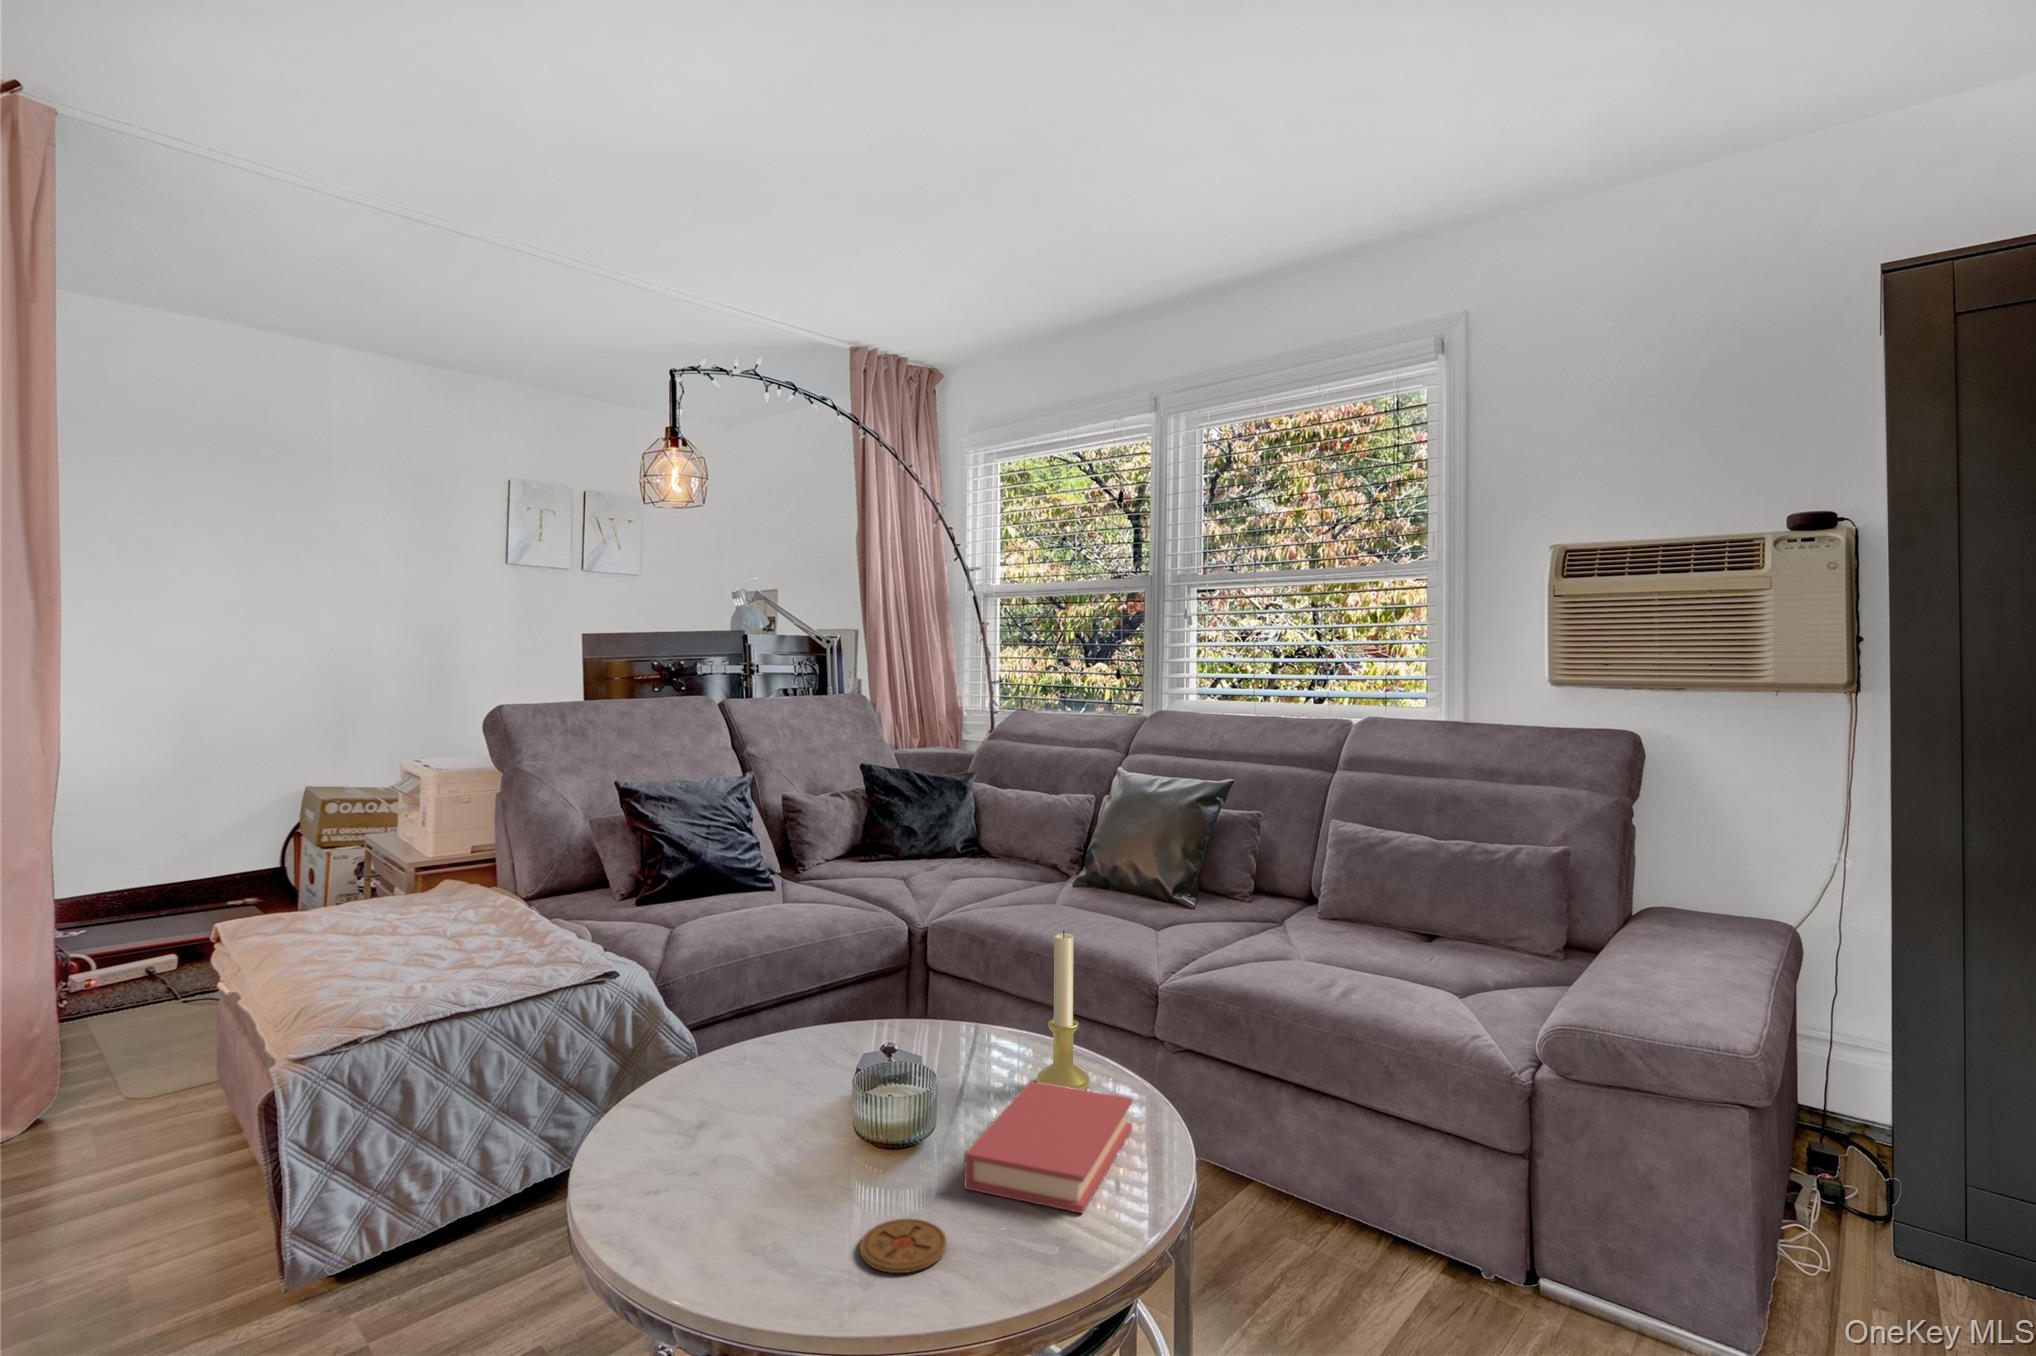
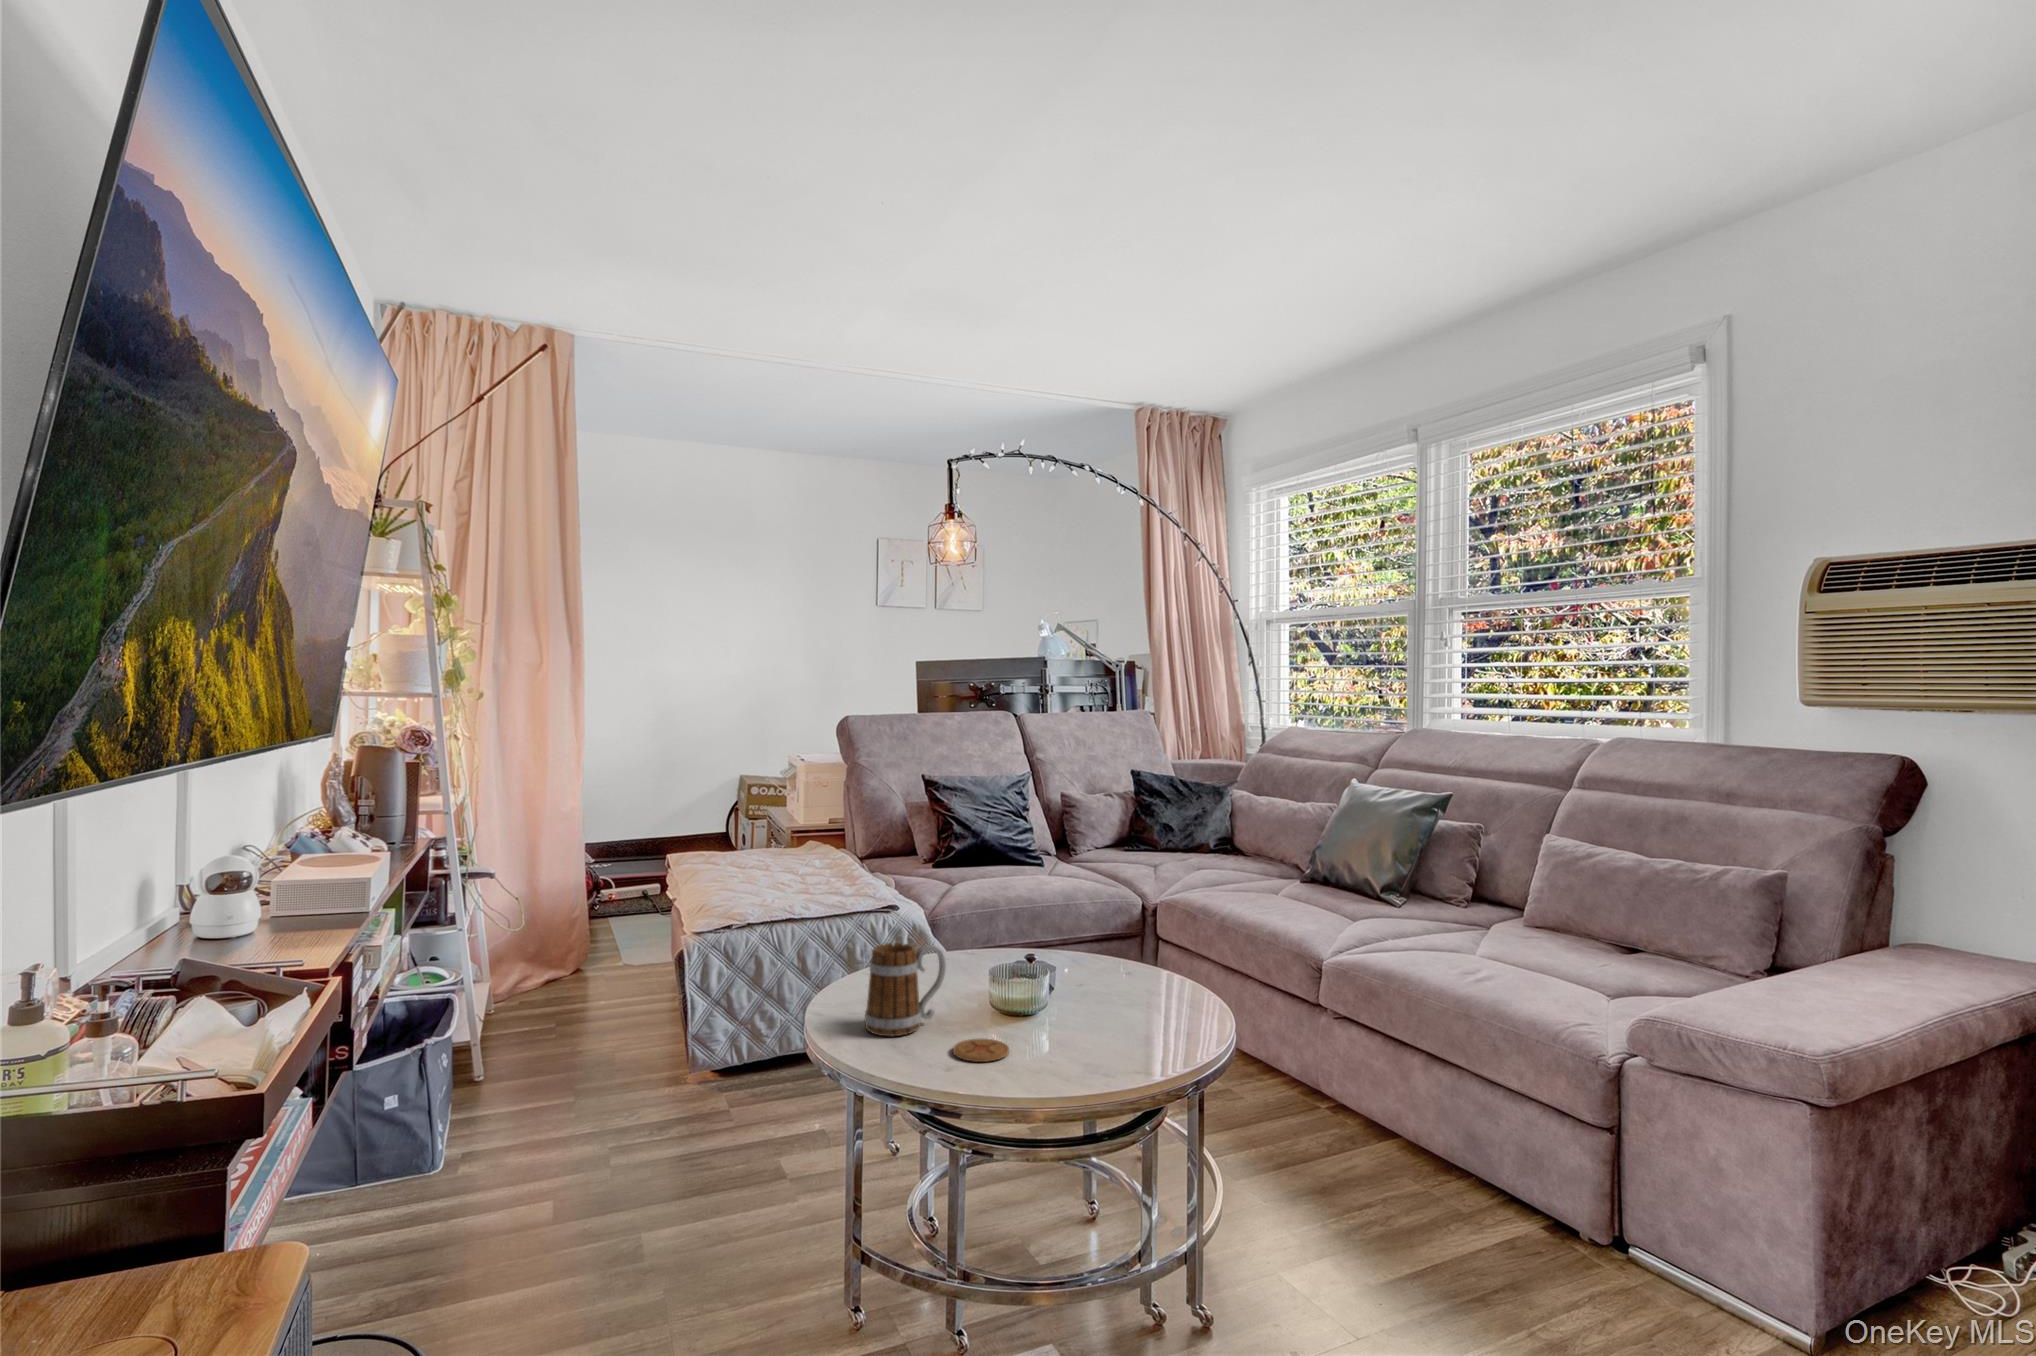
candle holder: present [1036,930,1090,1090] -> none [1139,877,1180,1003]
book: present [965,1081,1132,1213] -> none [1041,984,1187,1056]
mug: none [692,1082,813,1248] -> present [865,943,946,1036]

